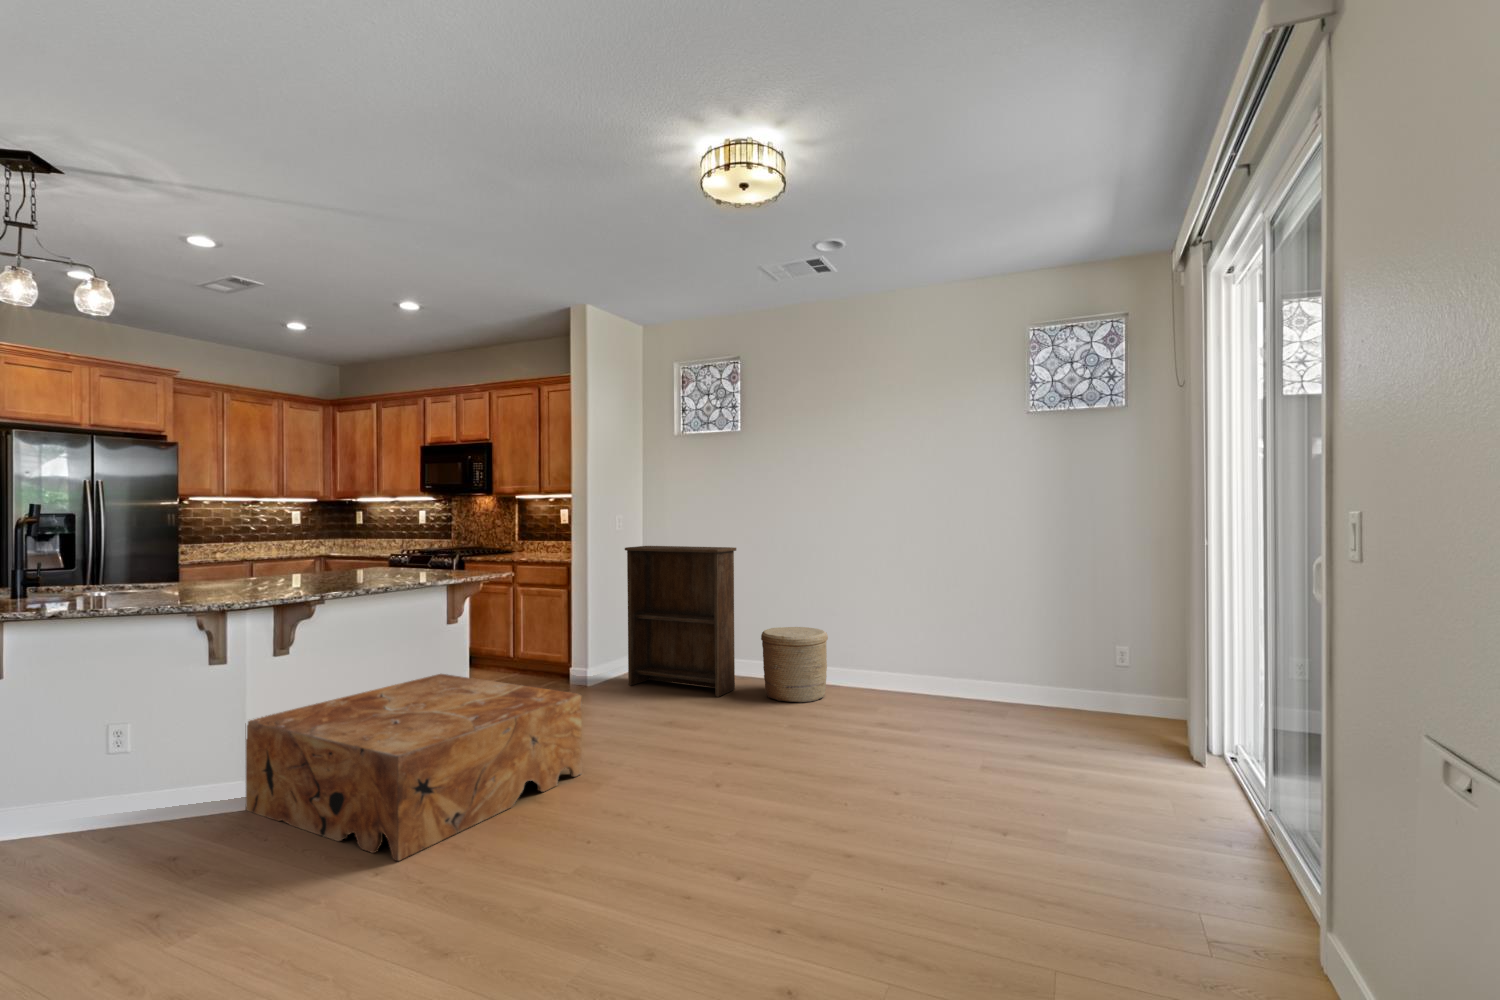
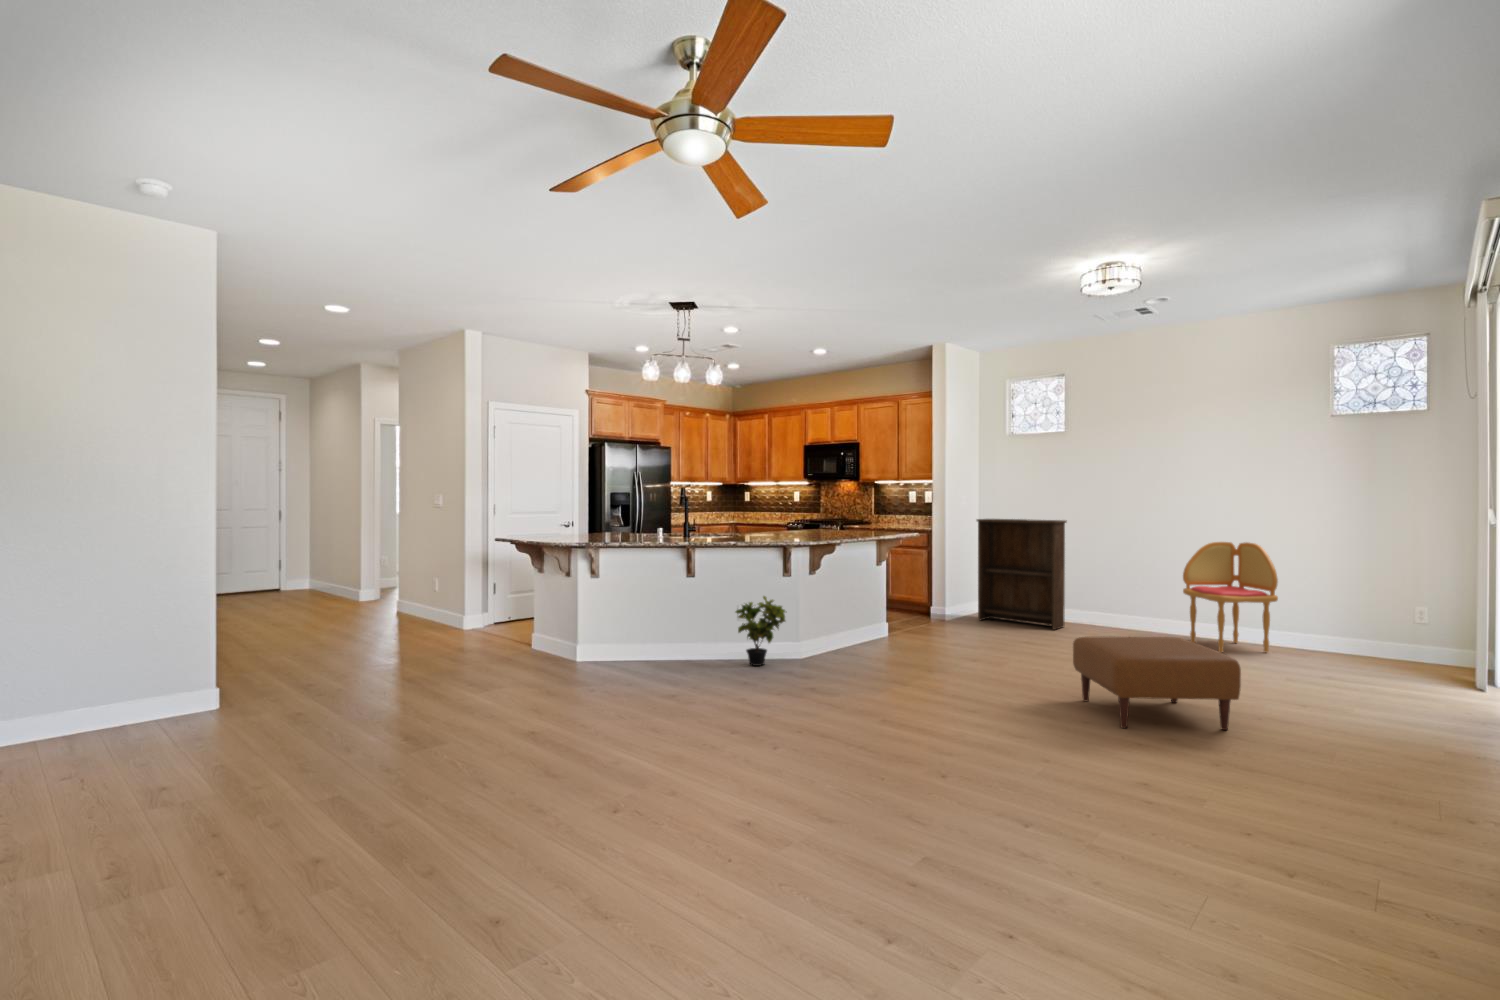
dining chair: none [868,573,973,722] -> present [1183,542,1278,653]
woven basket: present [761,627,828,702] -> none [1089,582,1145,637]
coffee table: present [245,674,582,861] -> none [801,595,989,684]
potted plant: none [83,707,205,844] -> present [736,596,785,666]
ottoman: none [653,748,885,955] -> present [1073,636,1241,730]

